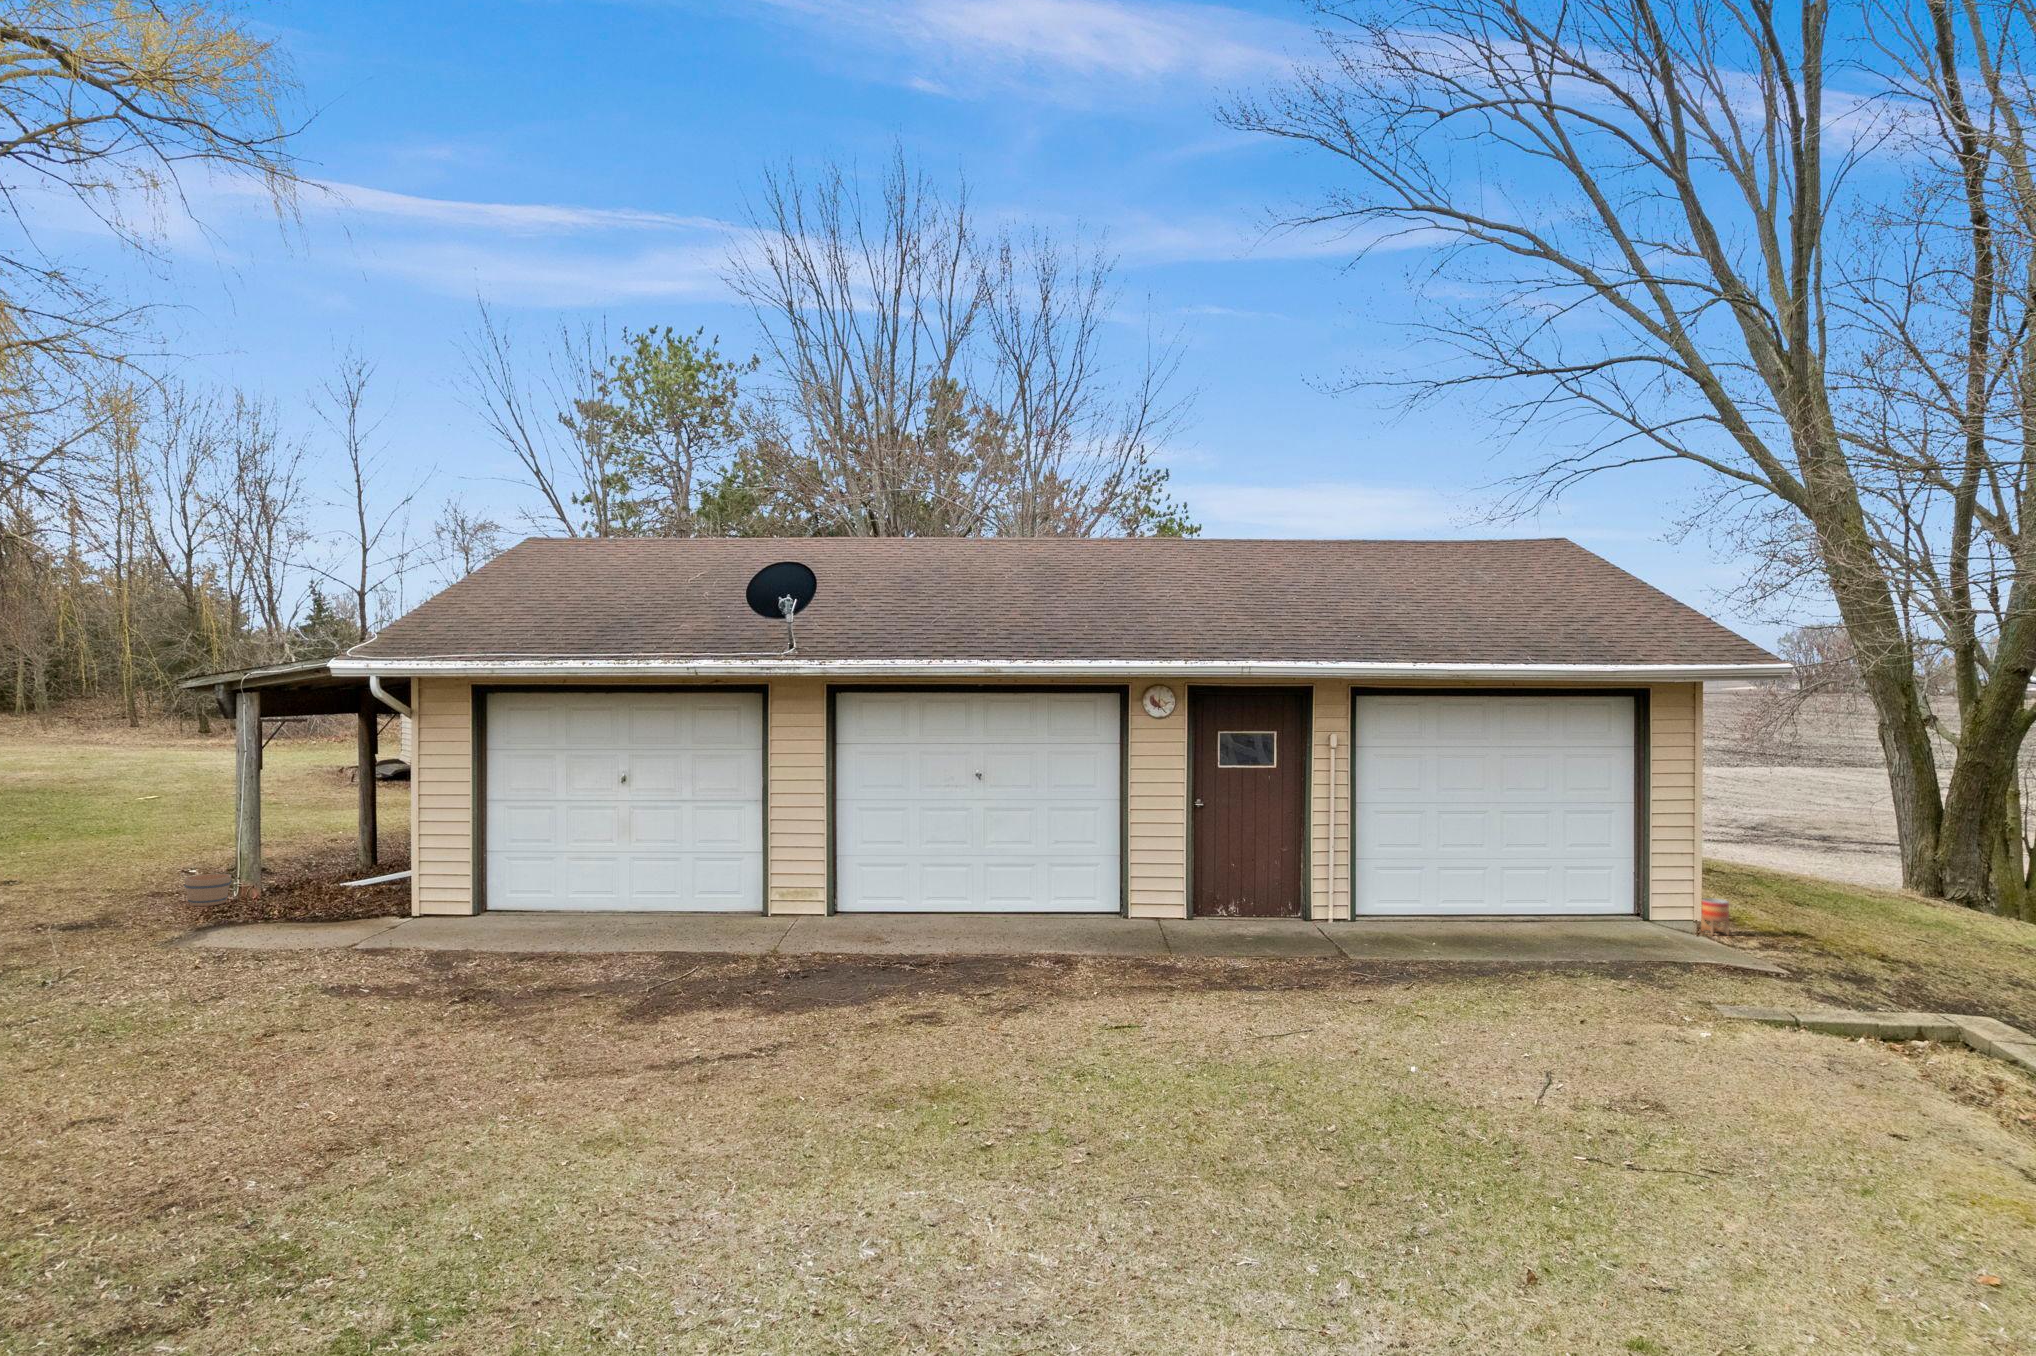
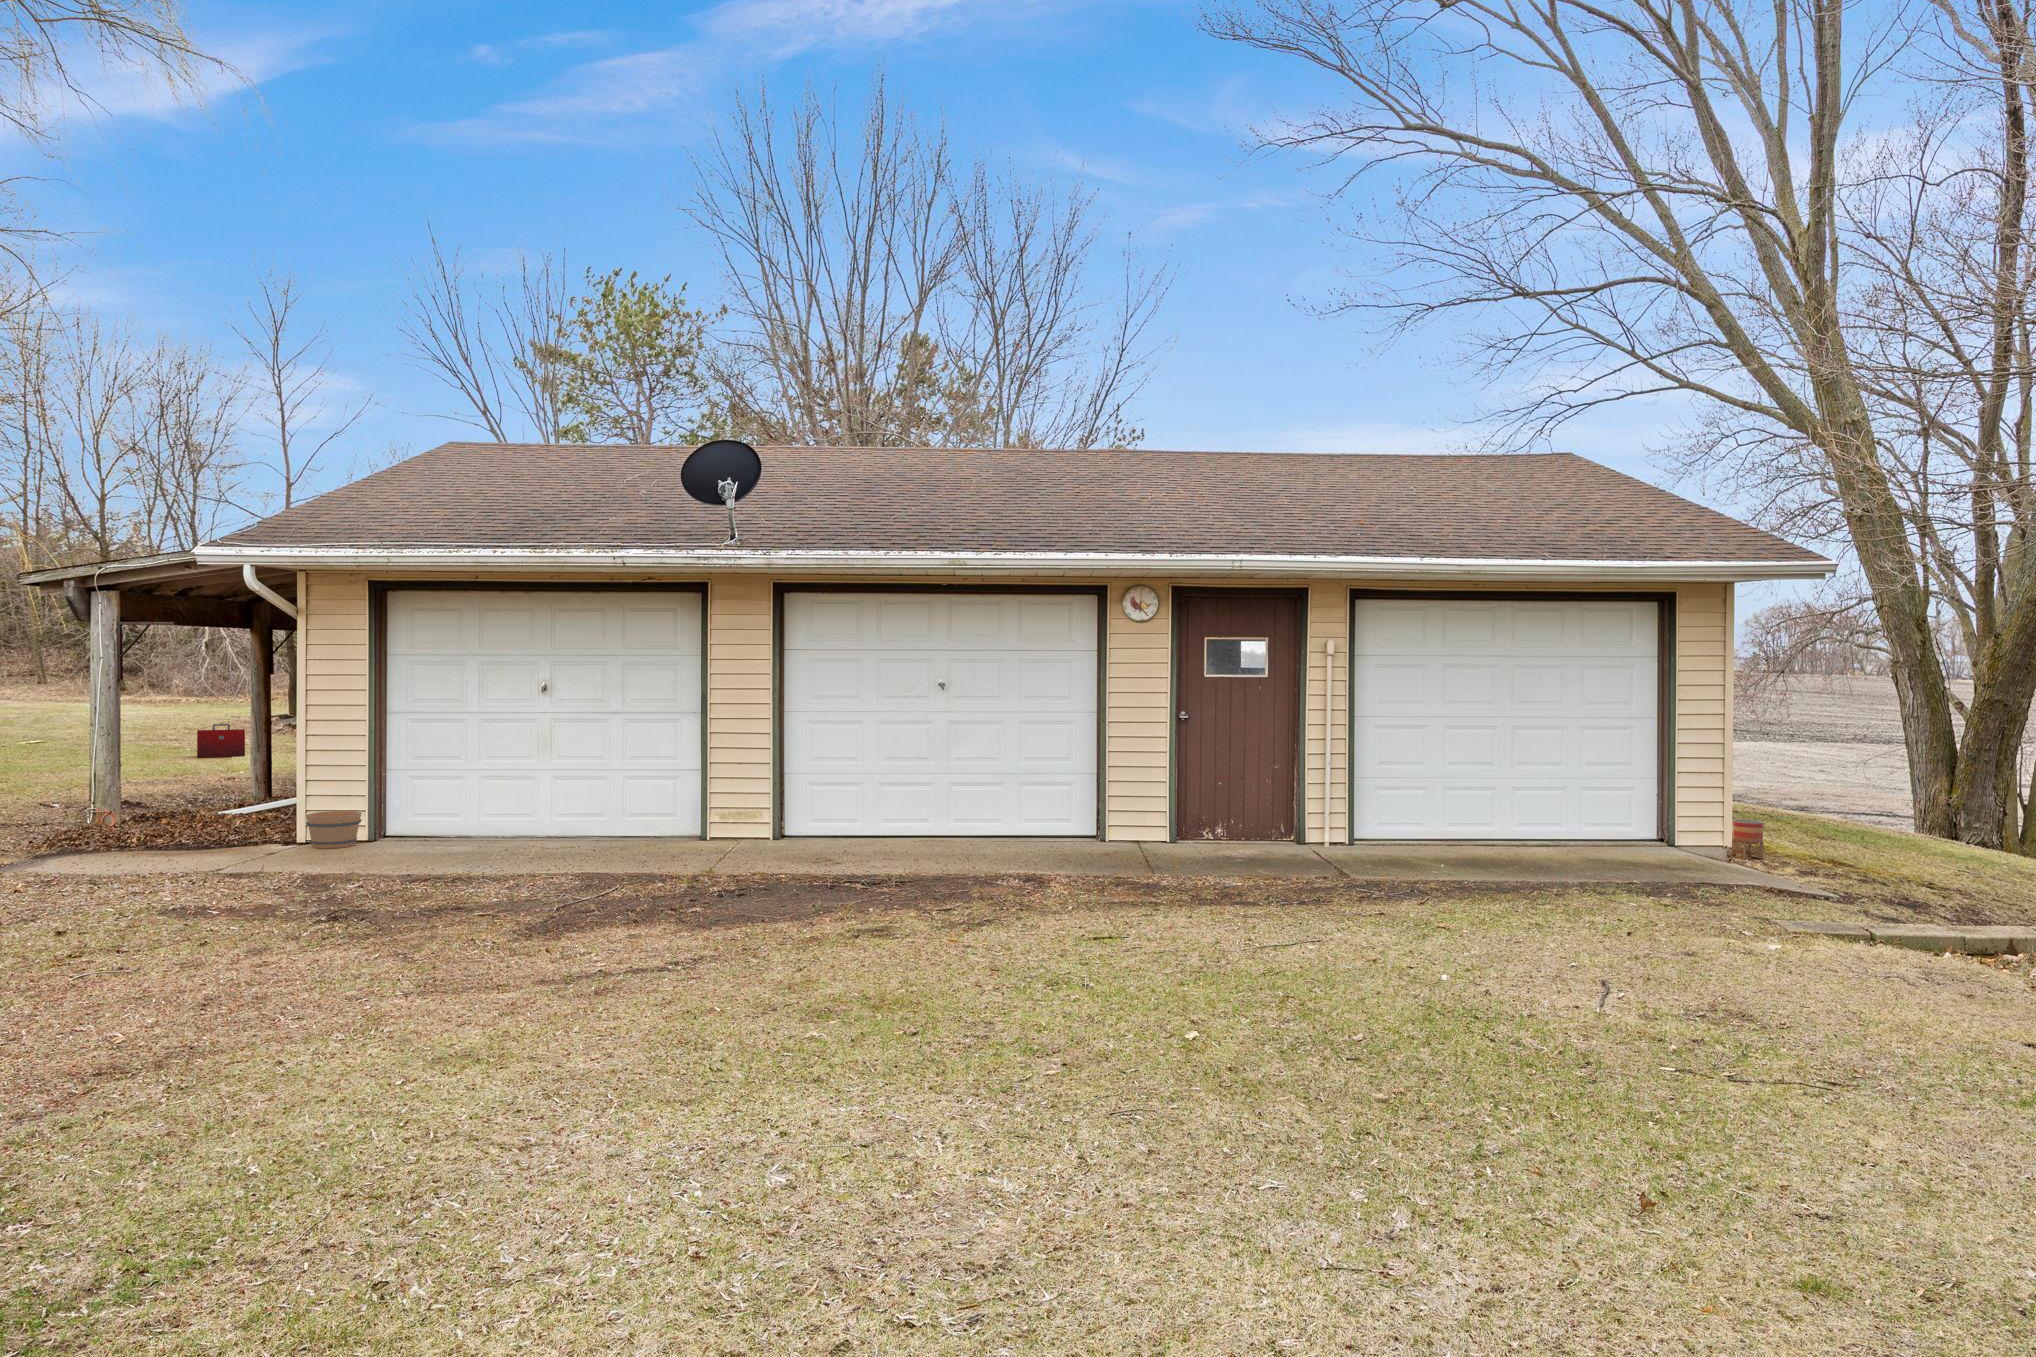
toolbox: none [296,784,339,816] -> present [197,724,245,758]
bucket: present [184,874,232,906] -> present [306,811,362,849]

